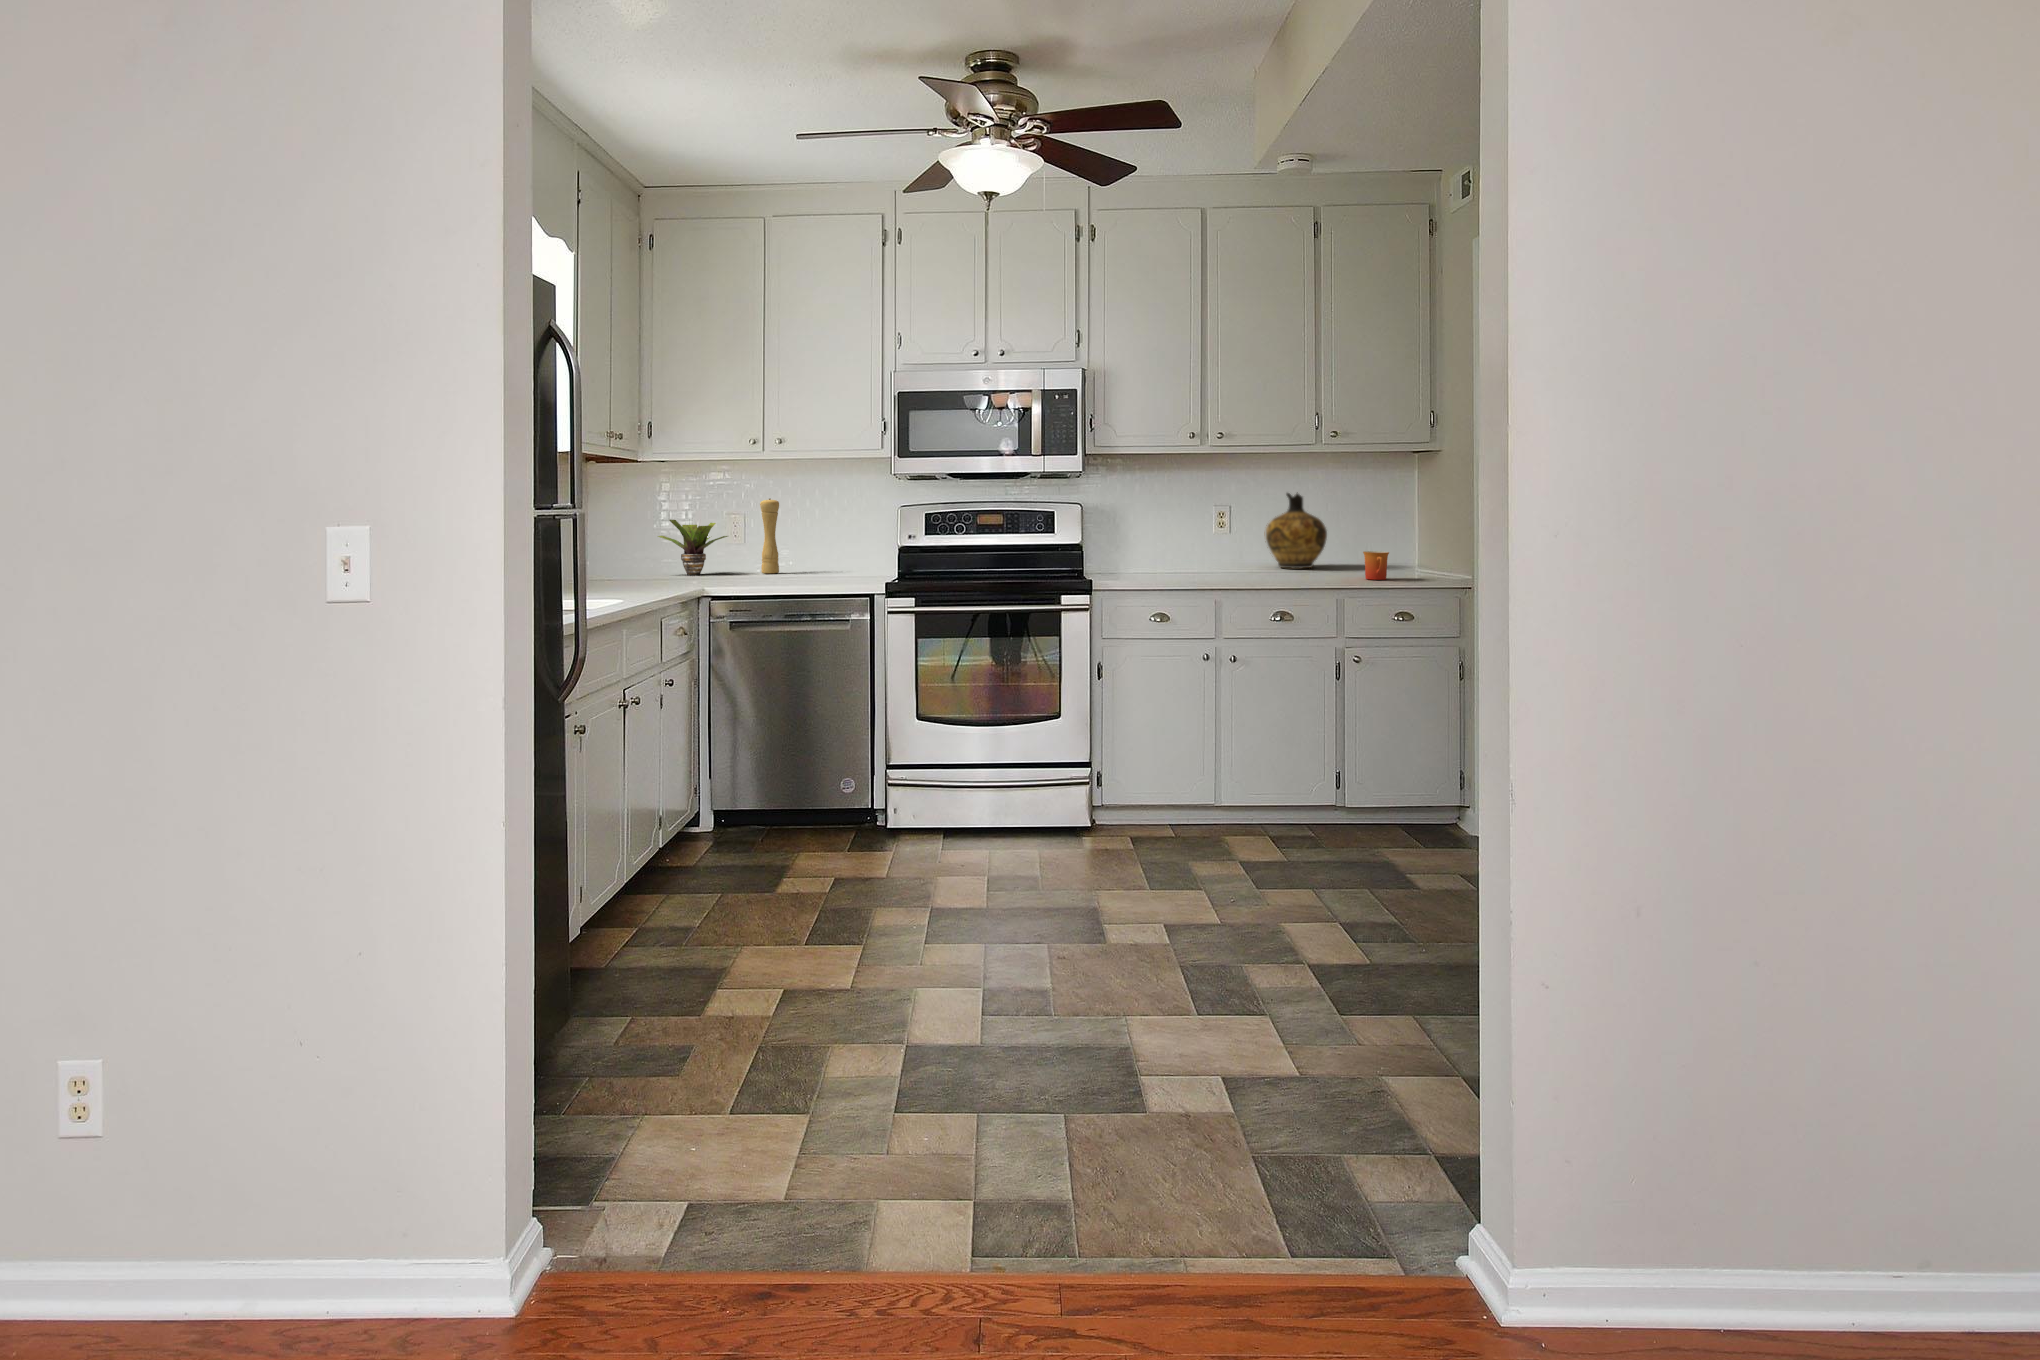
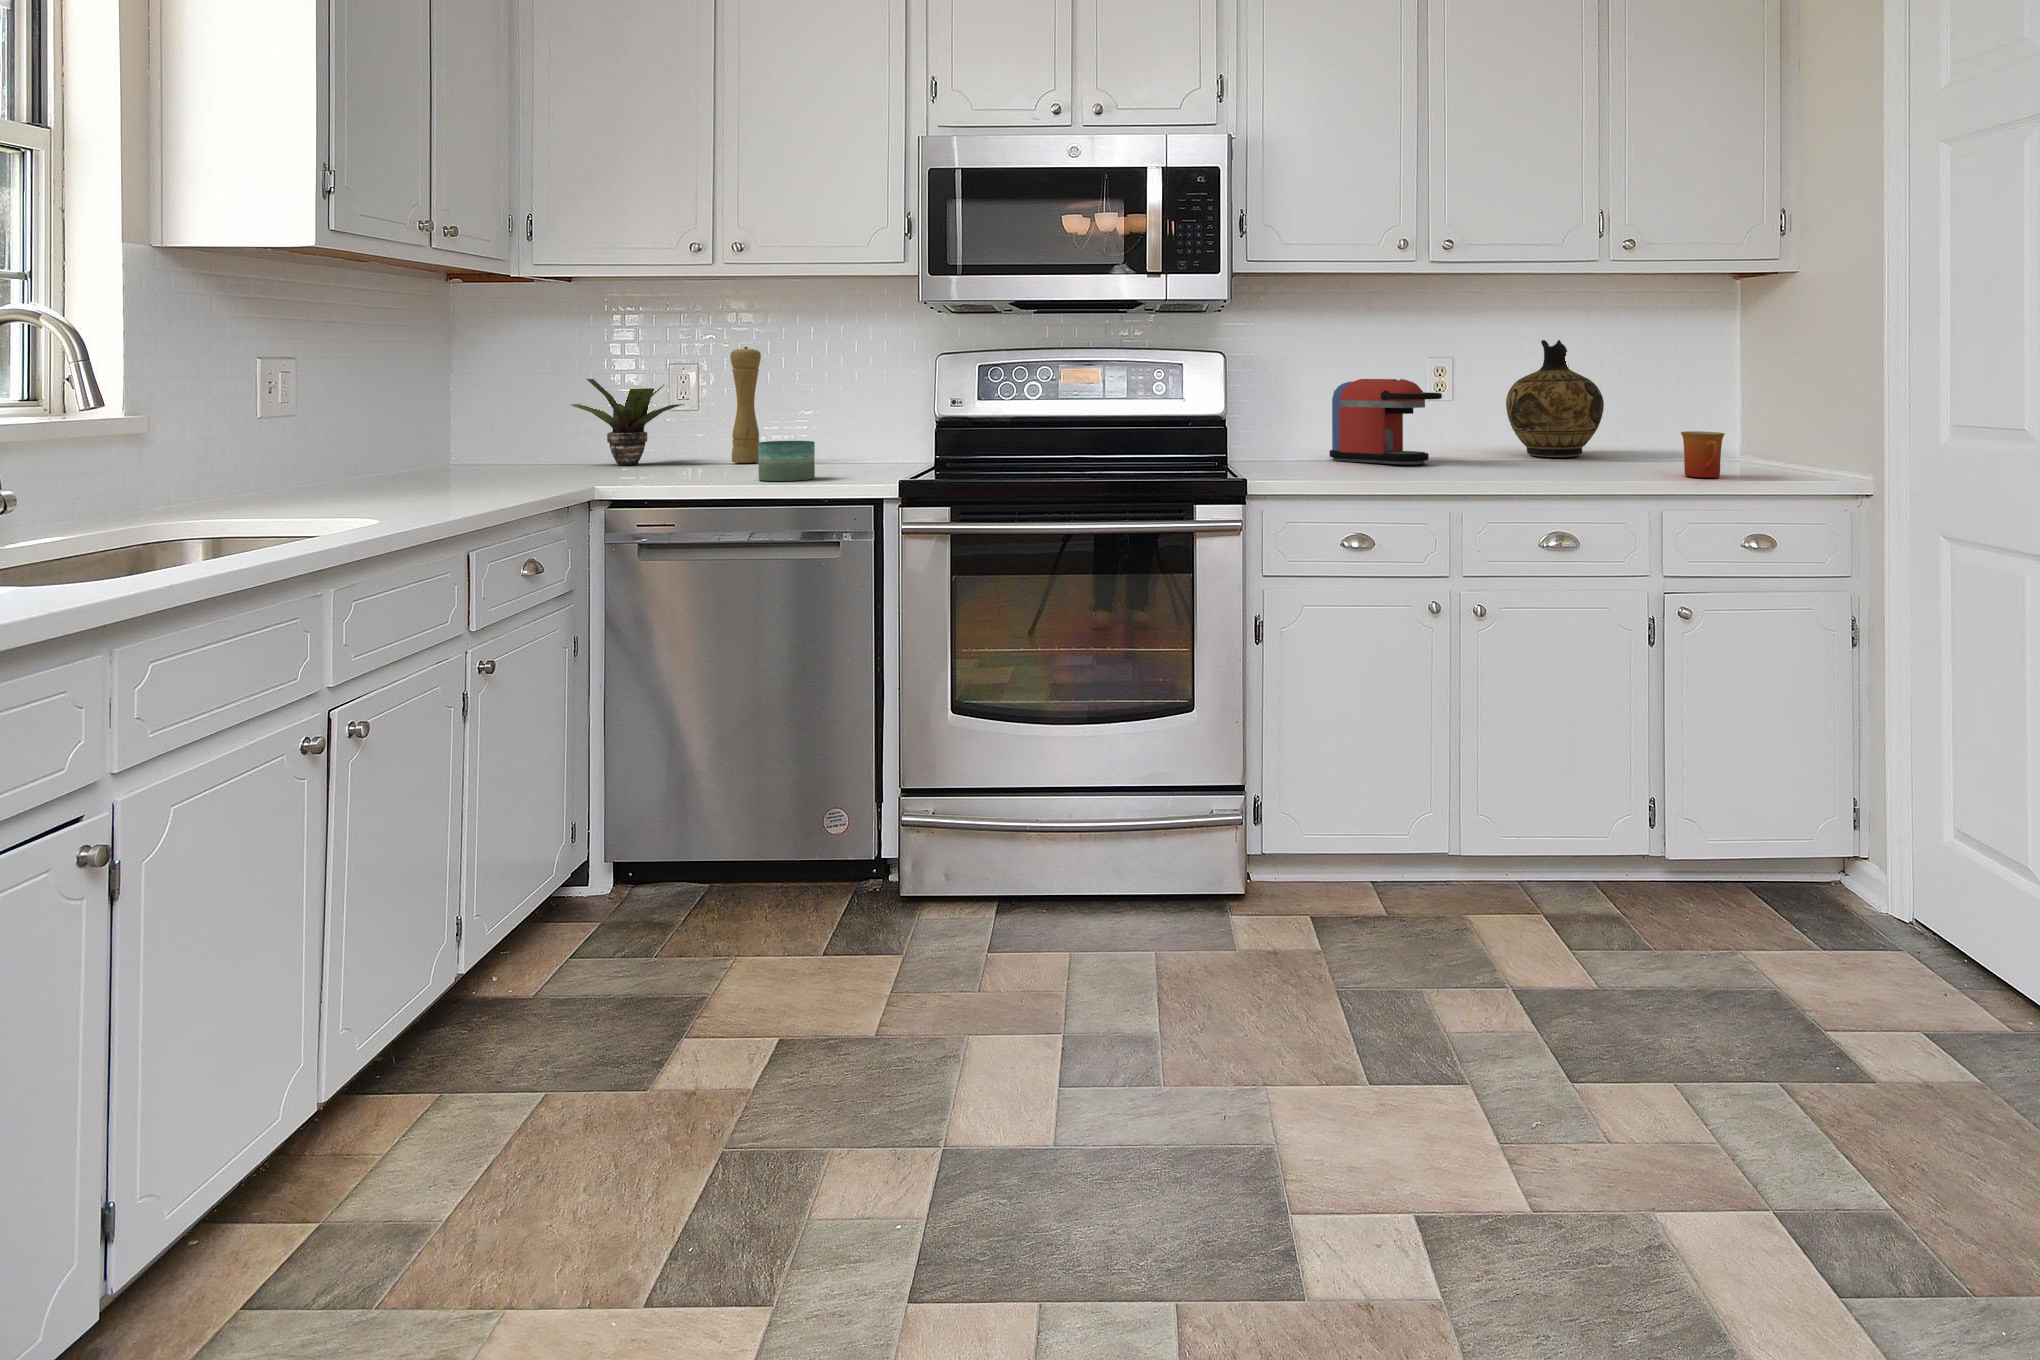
coffee maker: none [1148,518,1218,573] -> present [1329,379,1442,464]
candle: none [797,558,830,582] -> present [759,441,815,481]

